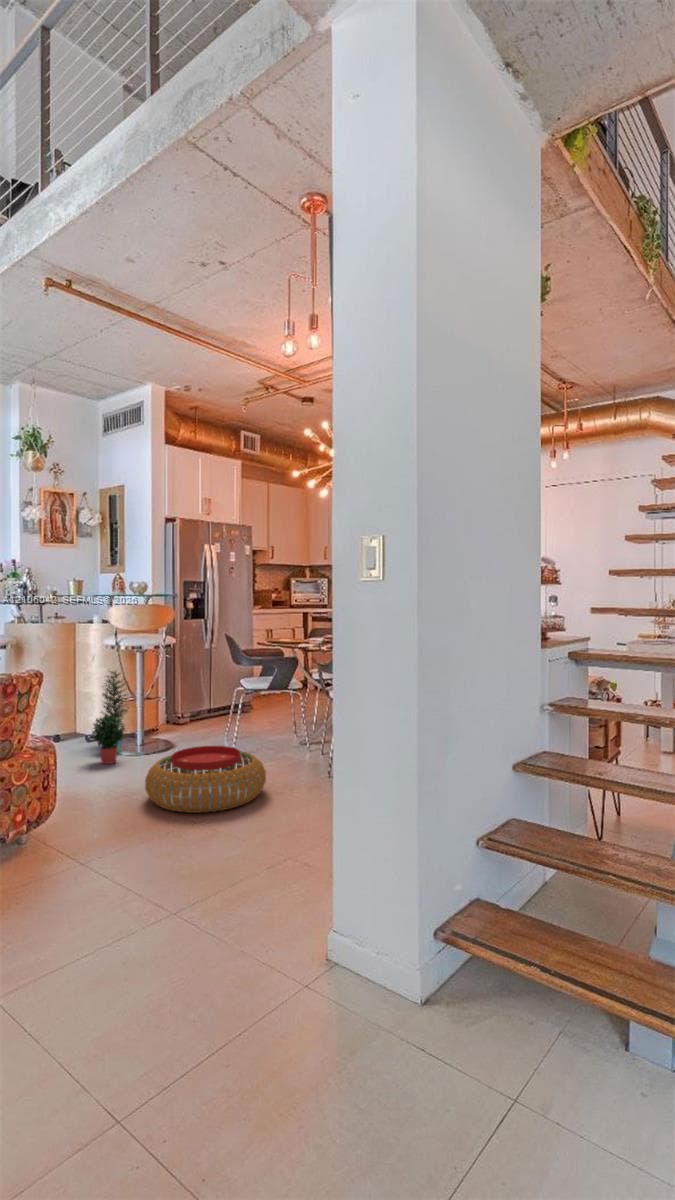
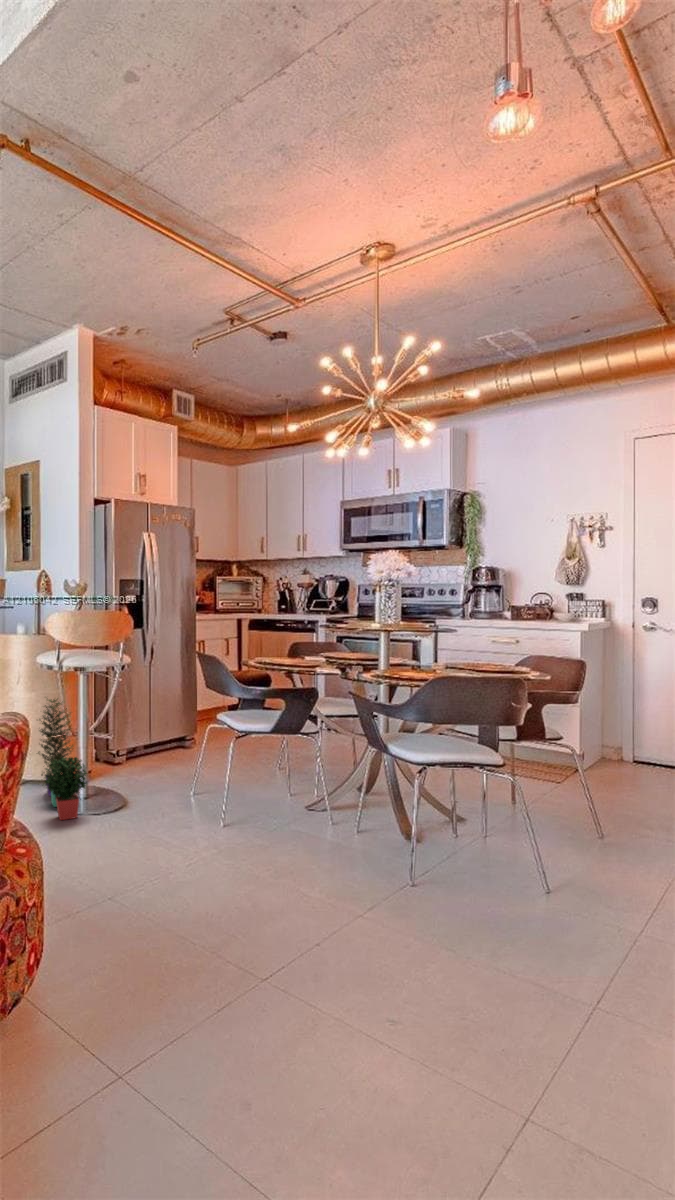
pouf: present [145,746,266,813] -> none [156,789,304,874]

